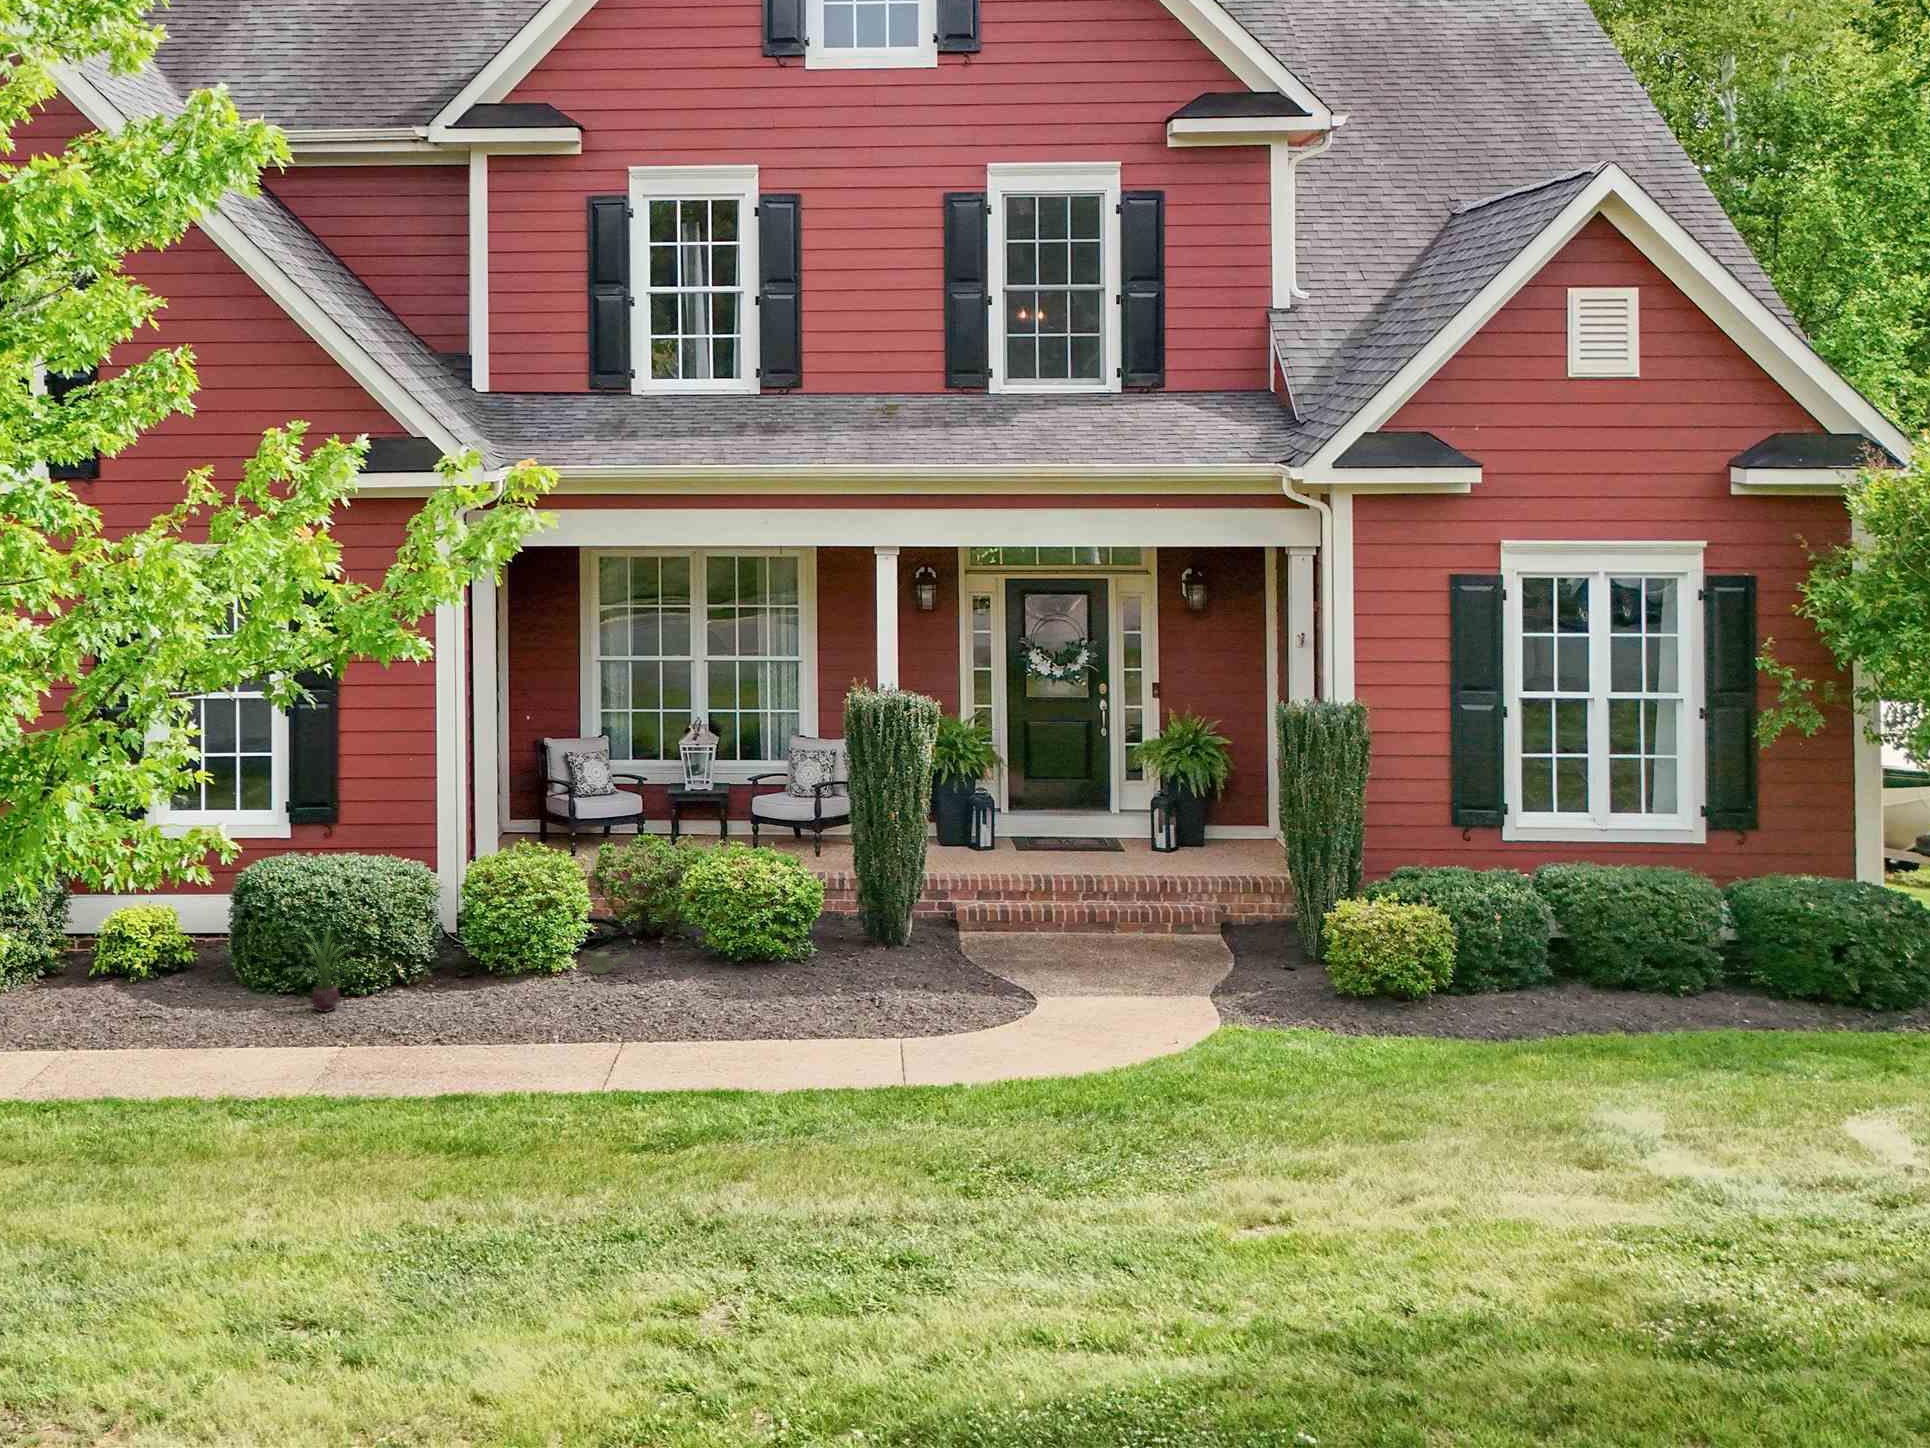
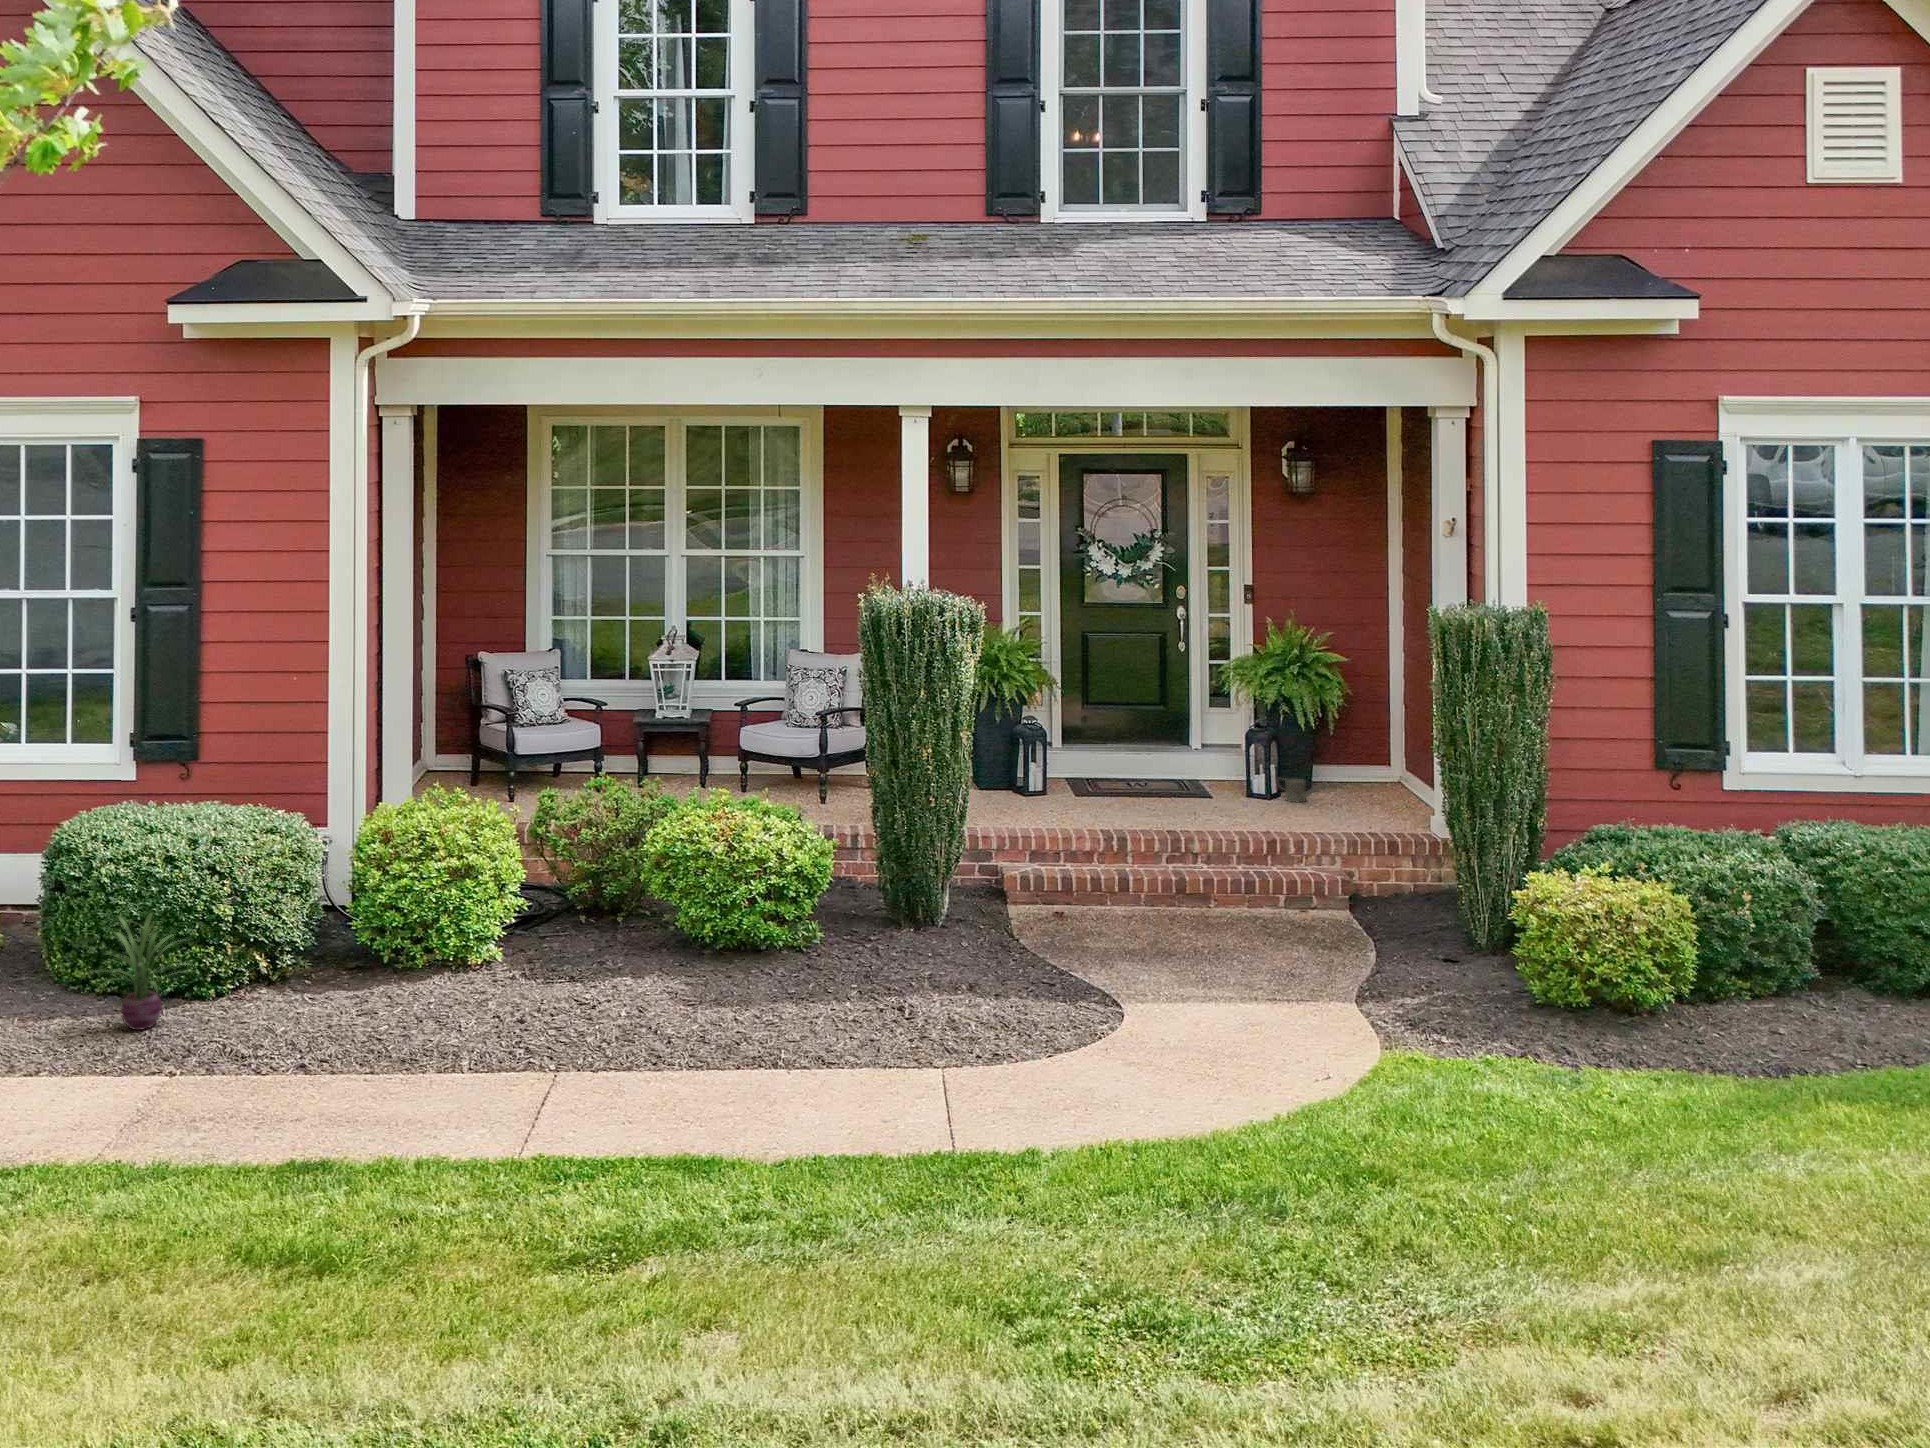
watering can: present [589,952,630,974] -> present [1277,778,1326,802]

